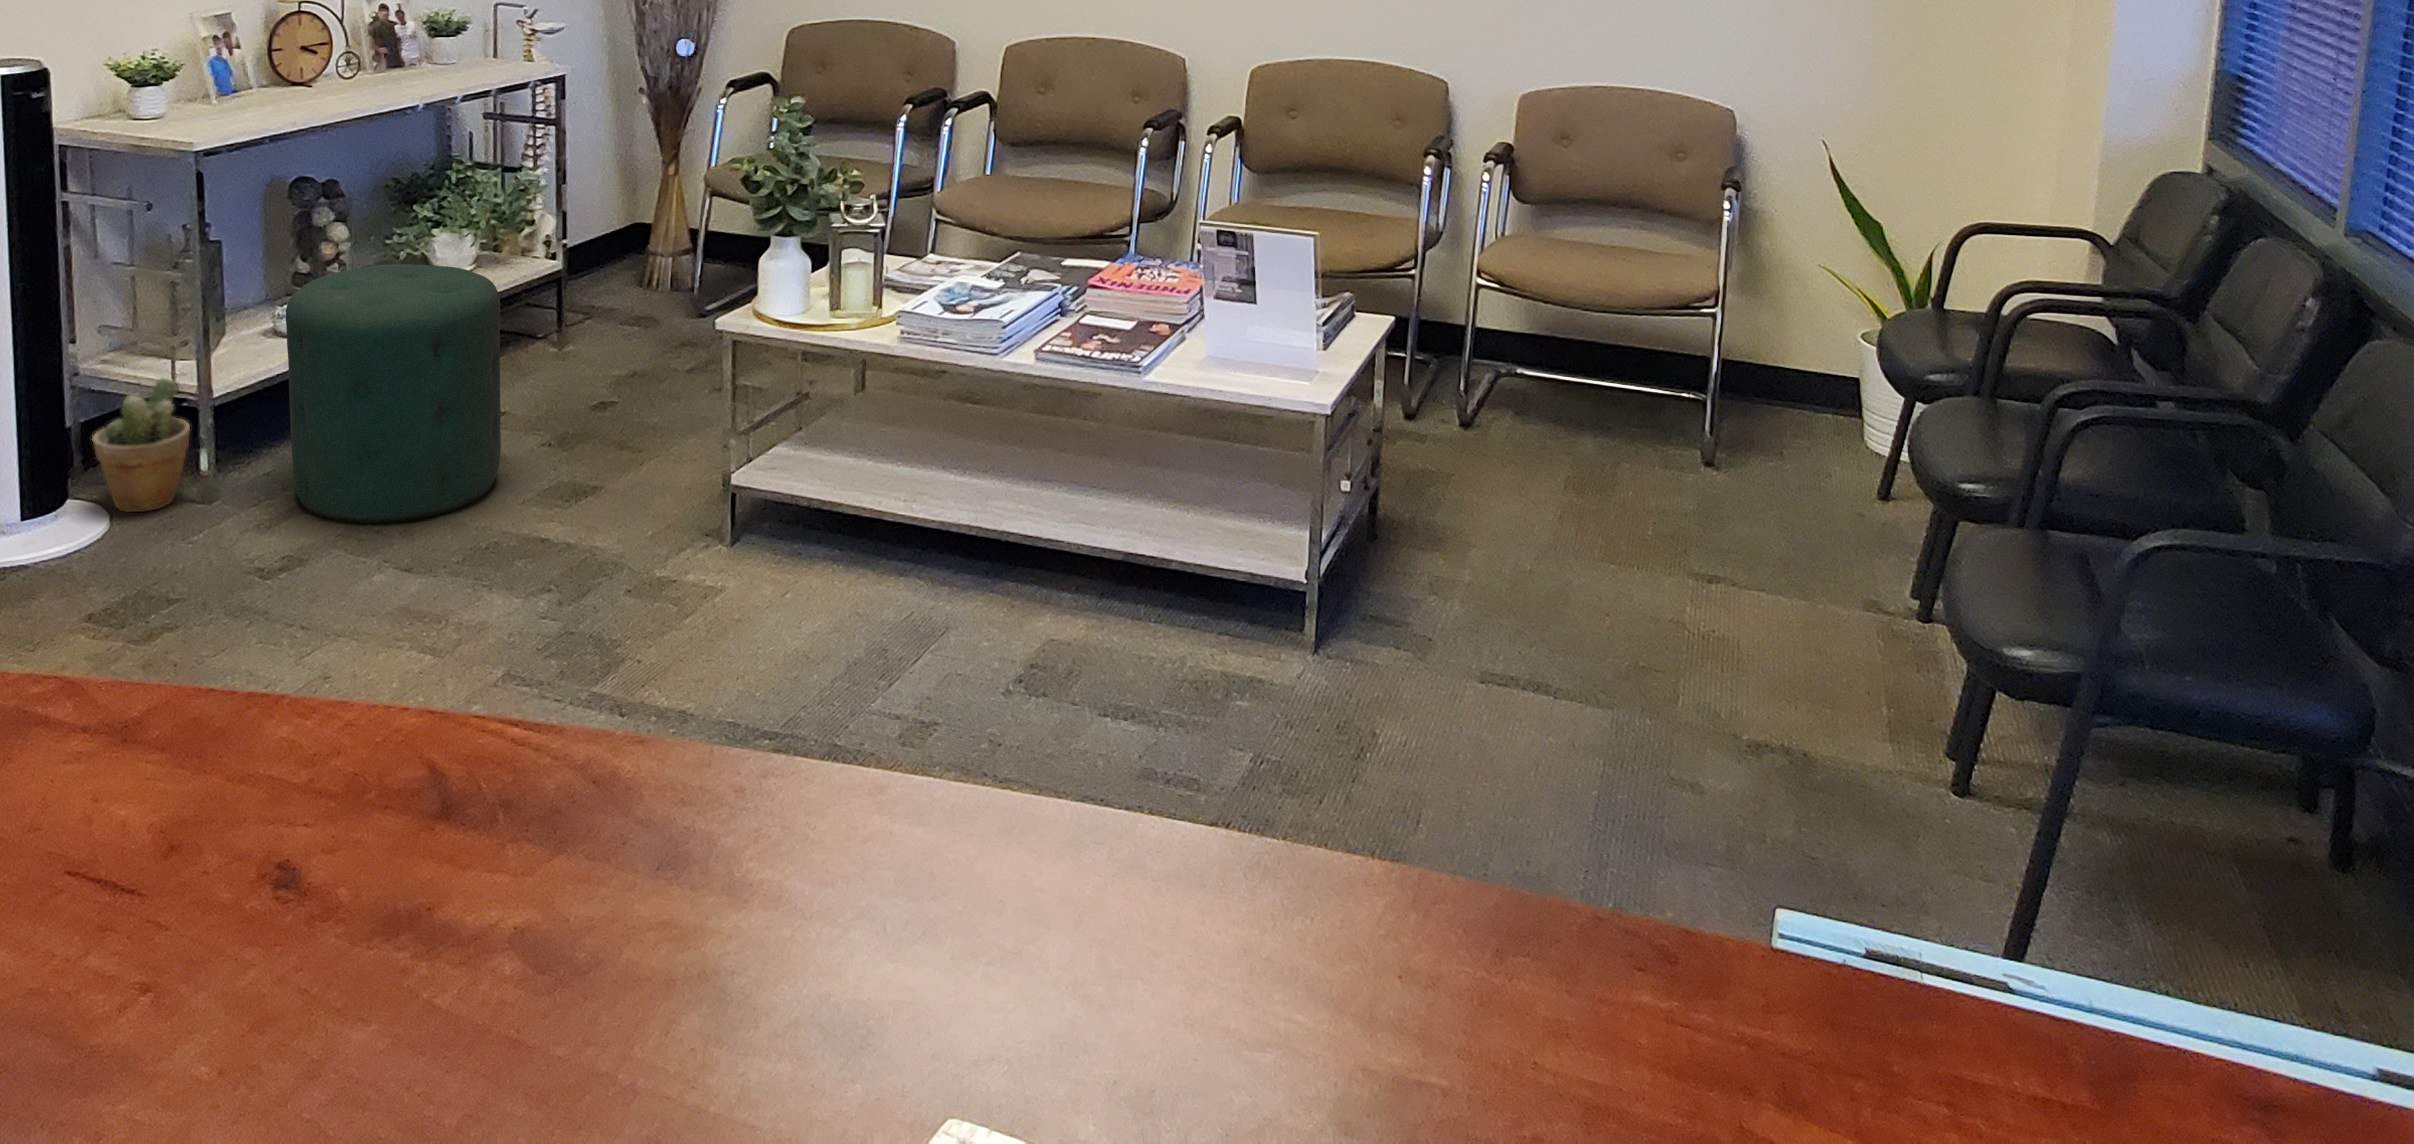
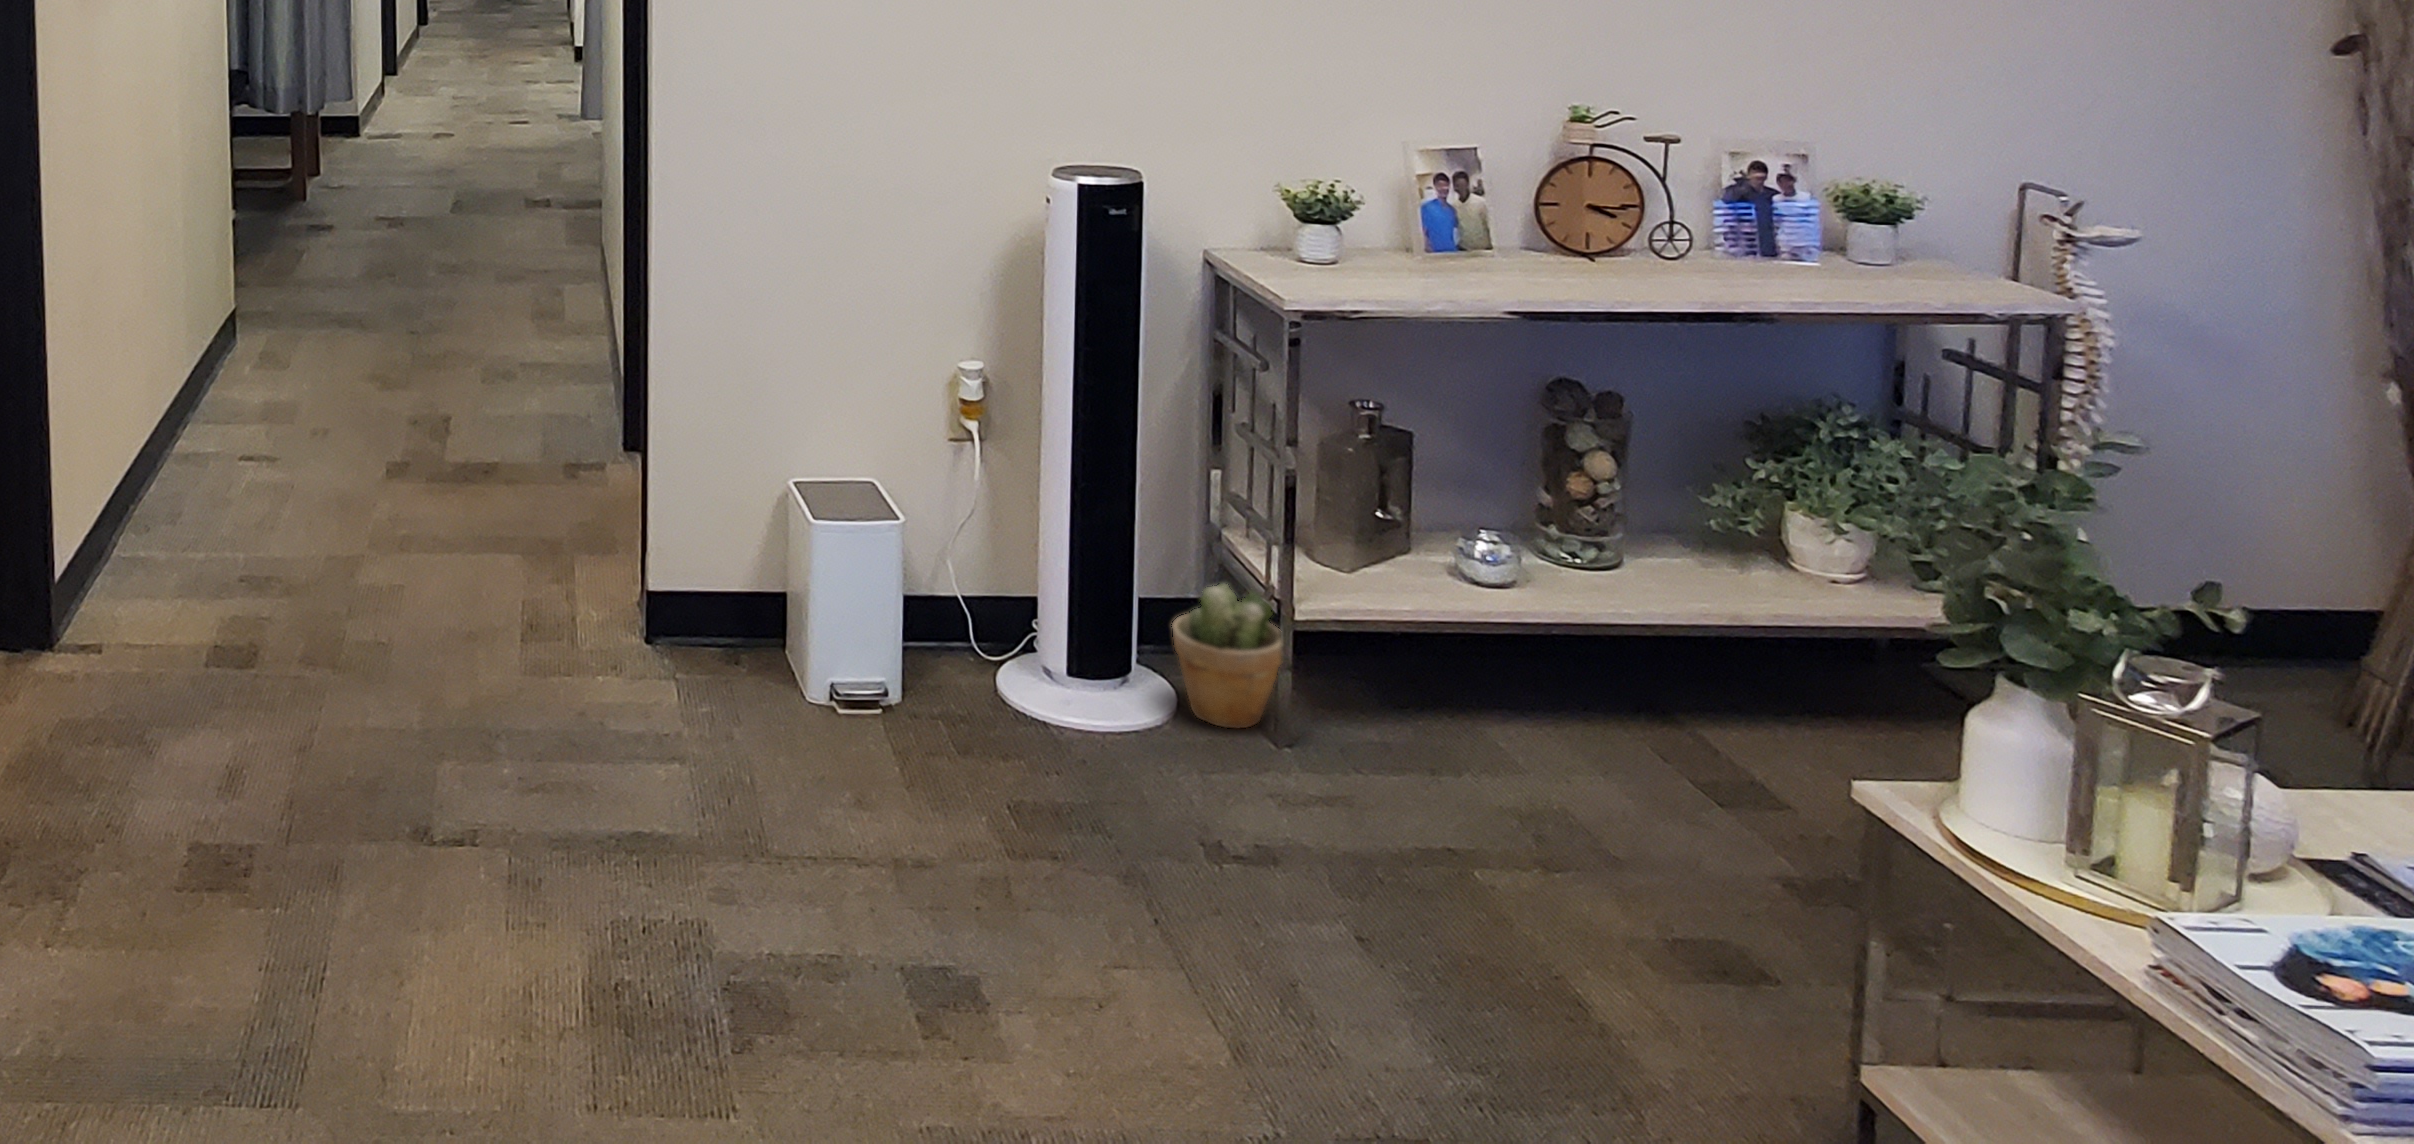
ottoman: present [286,264,501,523] -> none [1372,514,1698,897]

